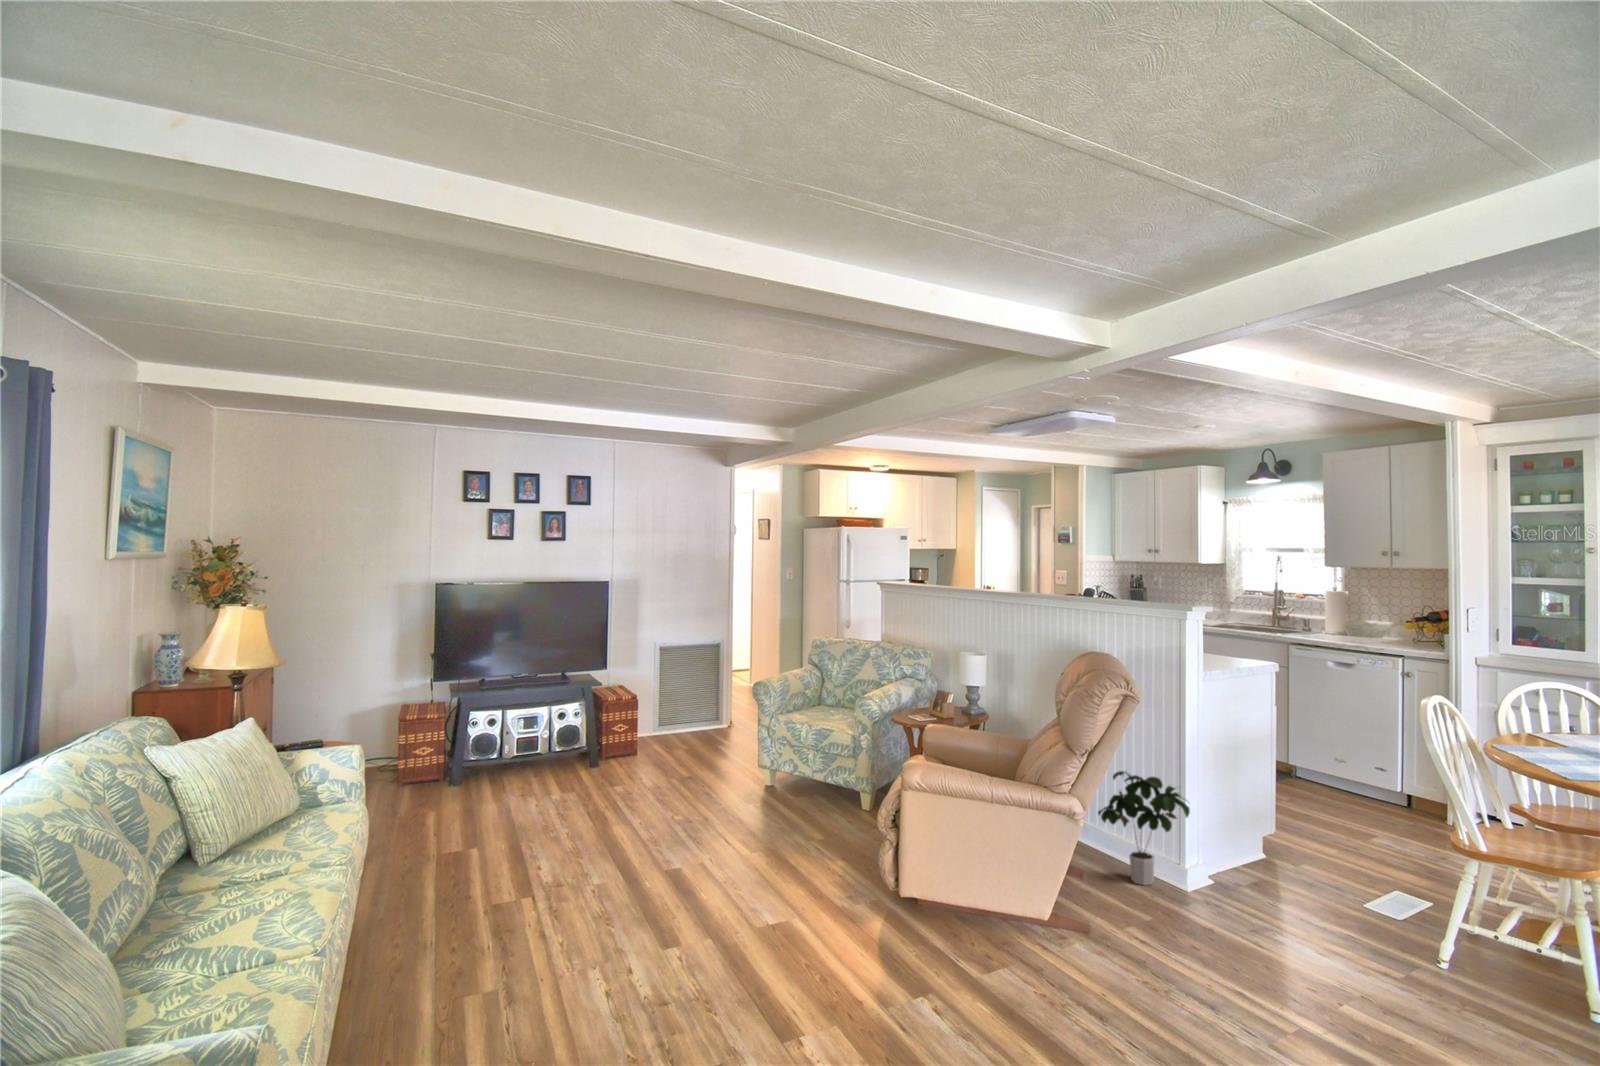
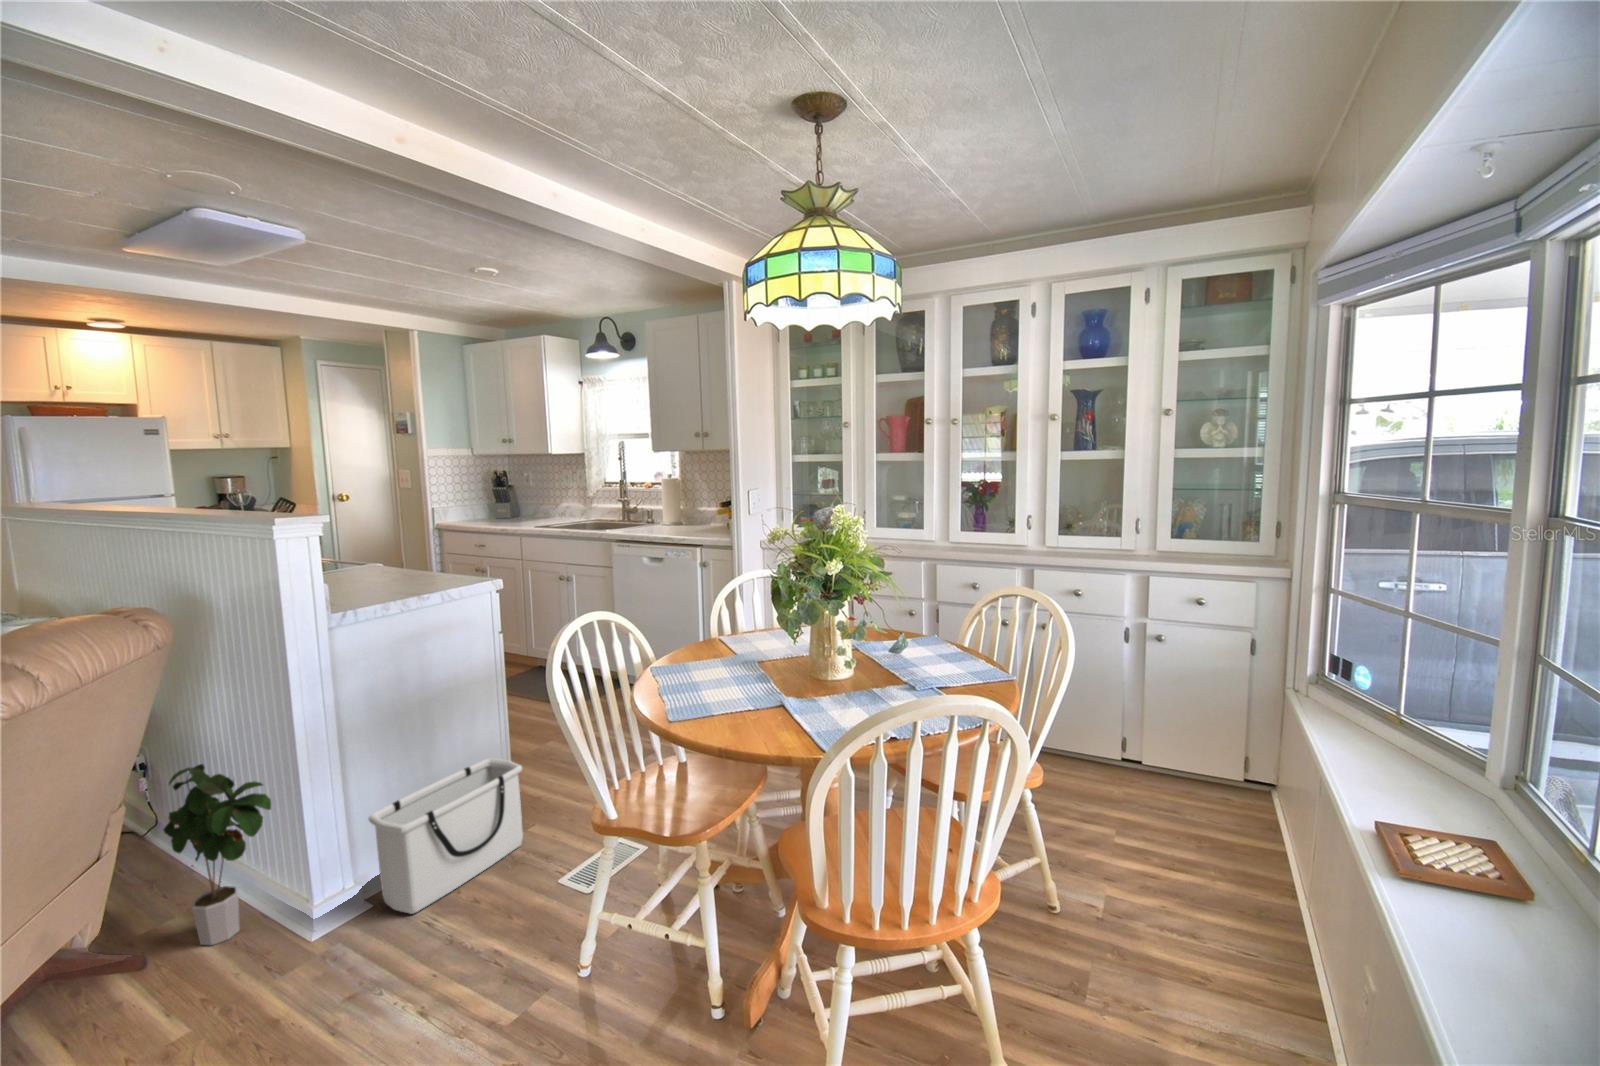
storage bin: none [1237,805,1323,898] -> present [368,758,523,914]

